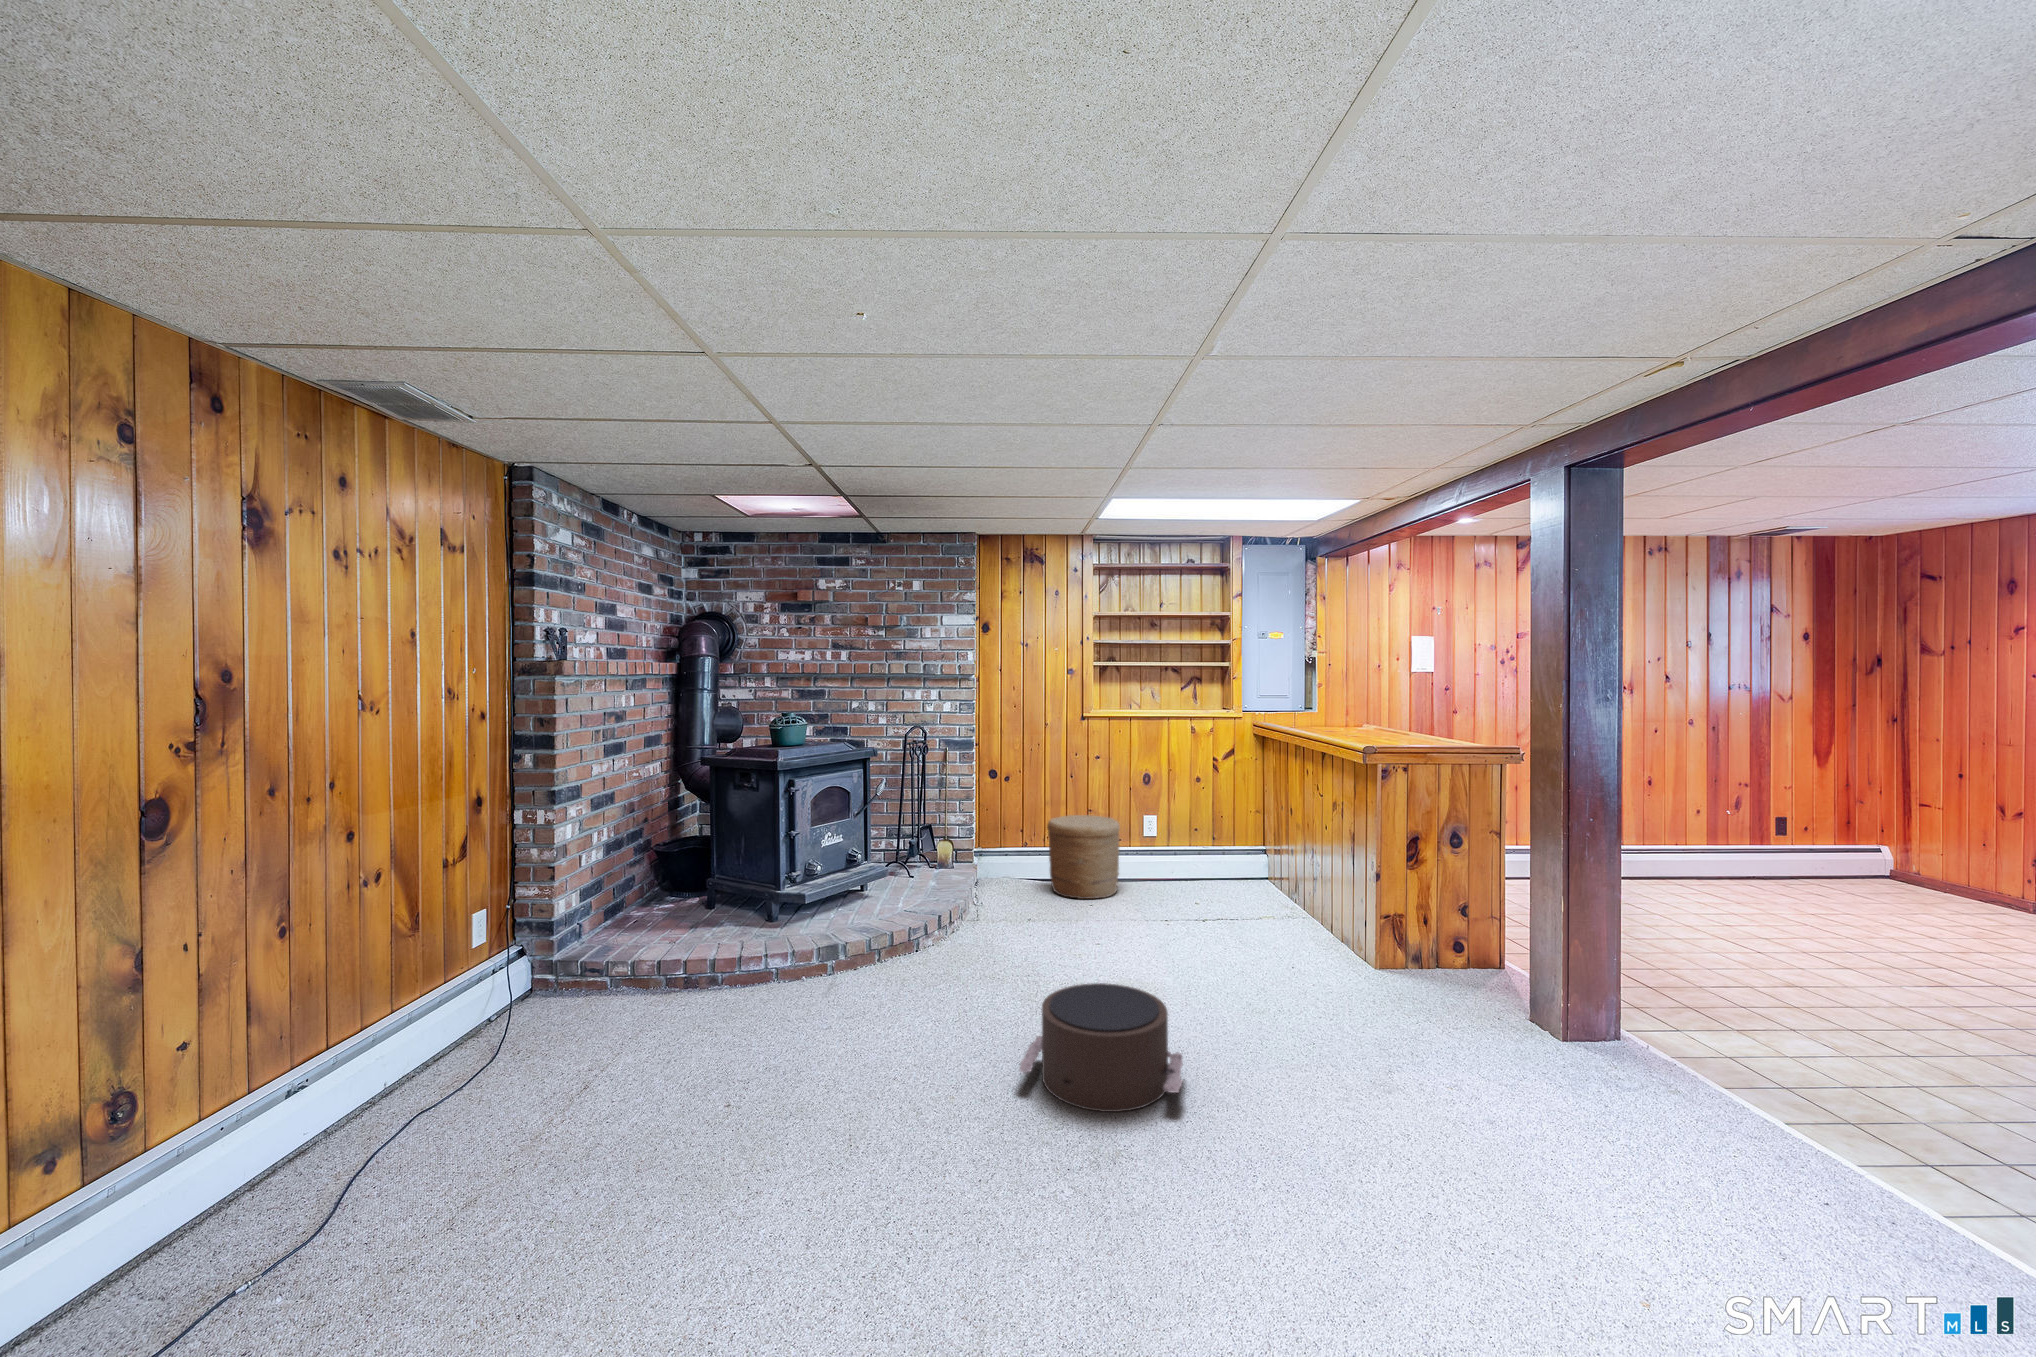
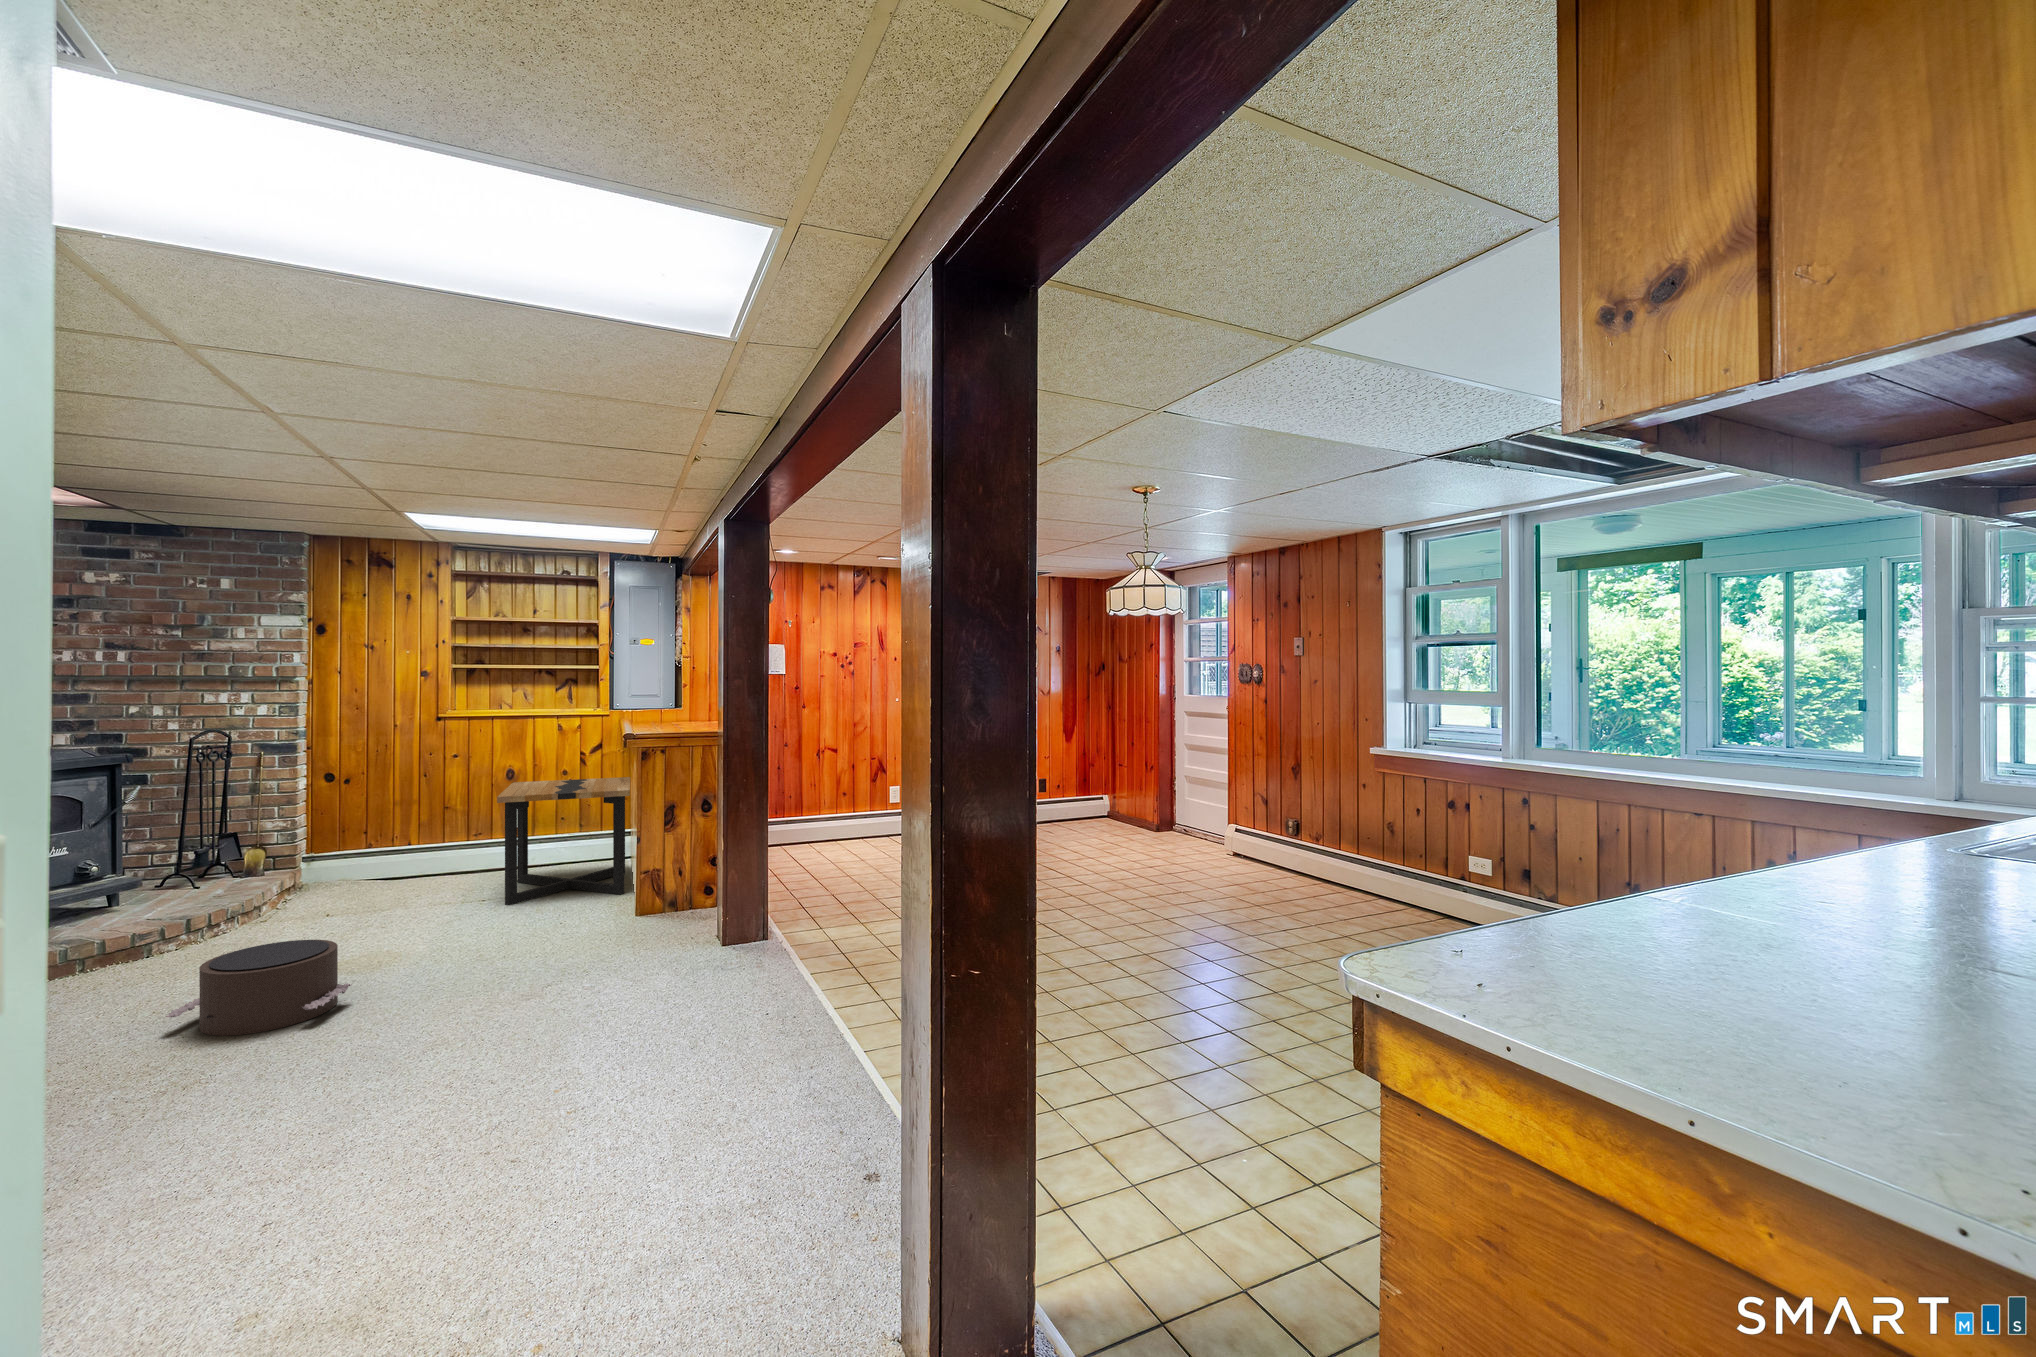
side table: none [1167,789,1330,934] -> present [497,777,630,905]
woven basket: present [1047,815,1120,899] -> none [384,812,469,891]

